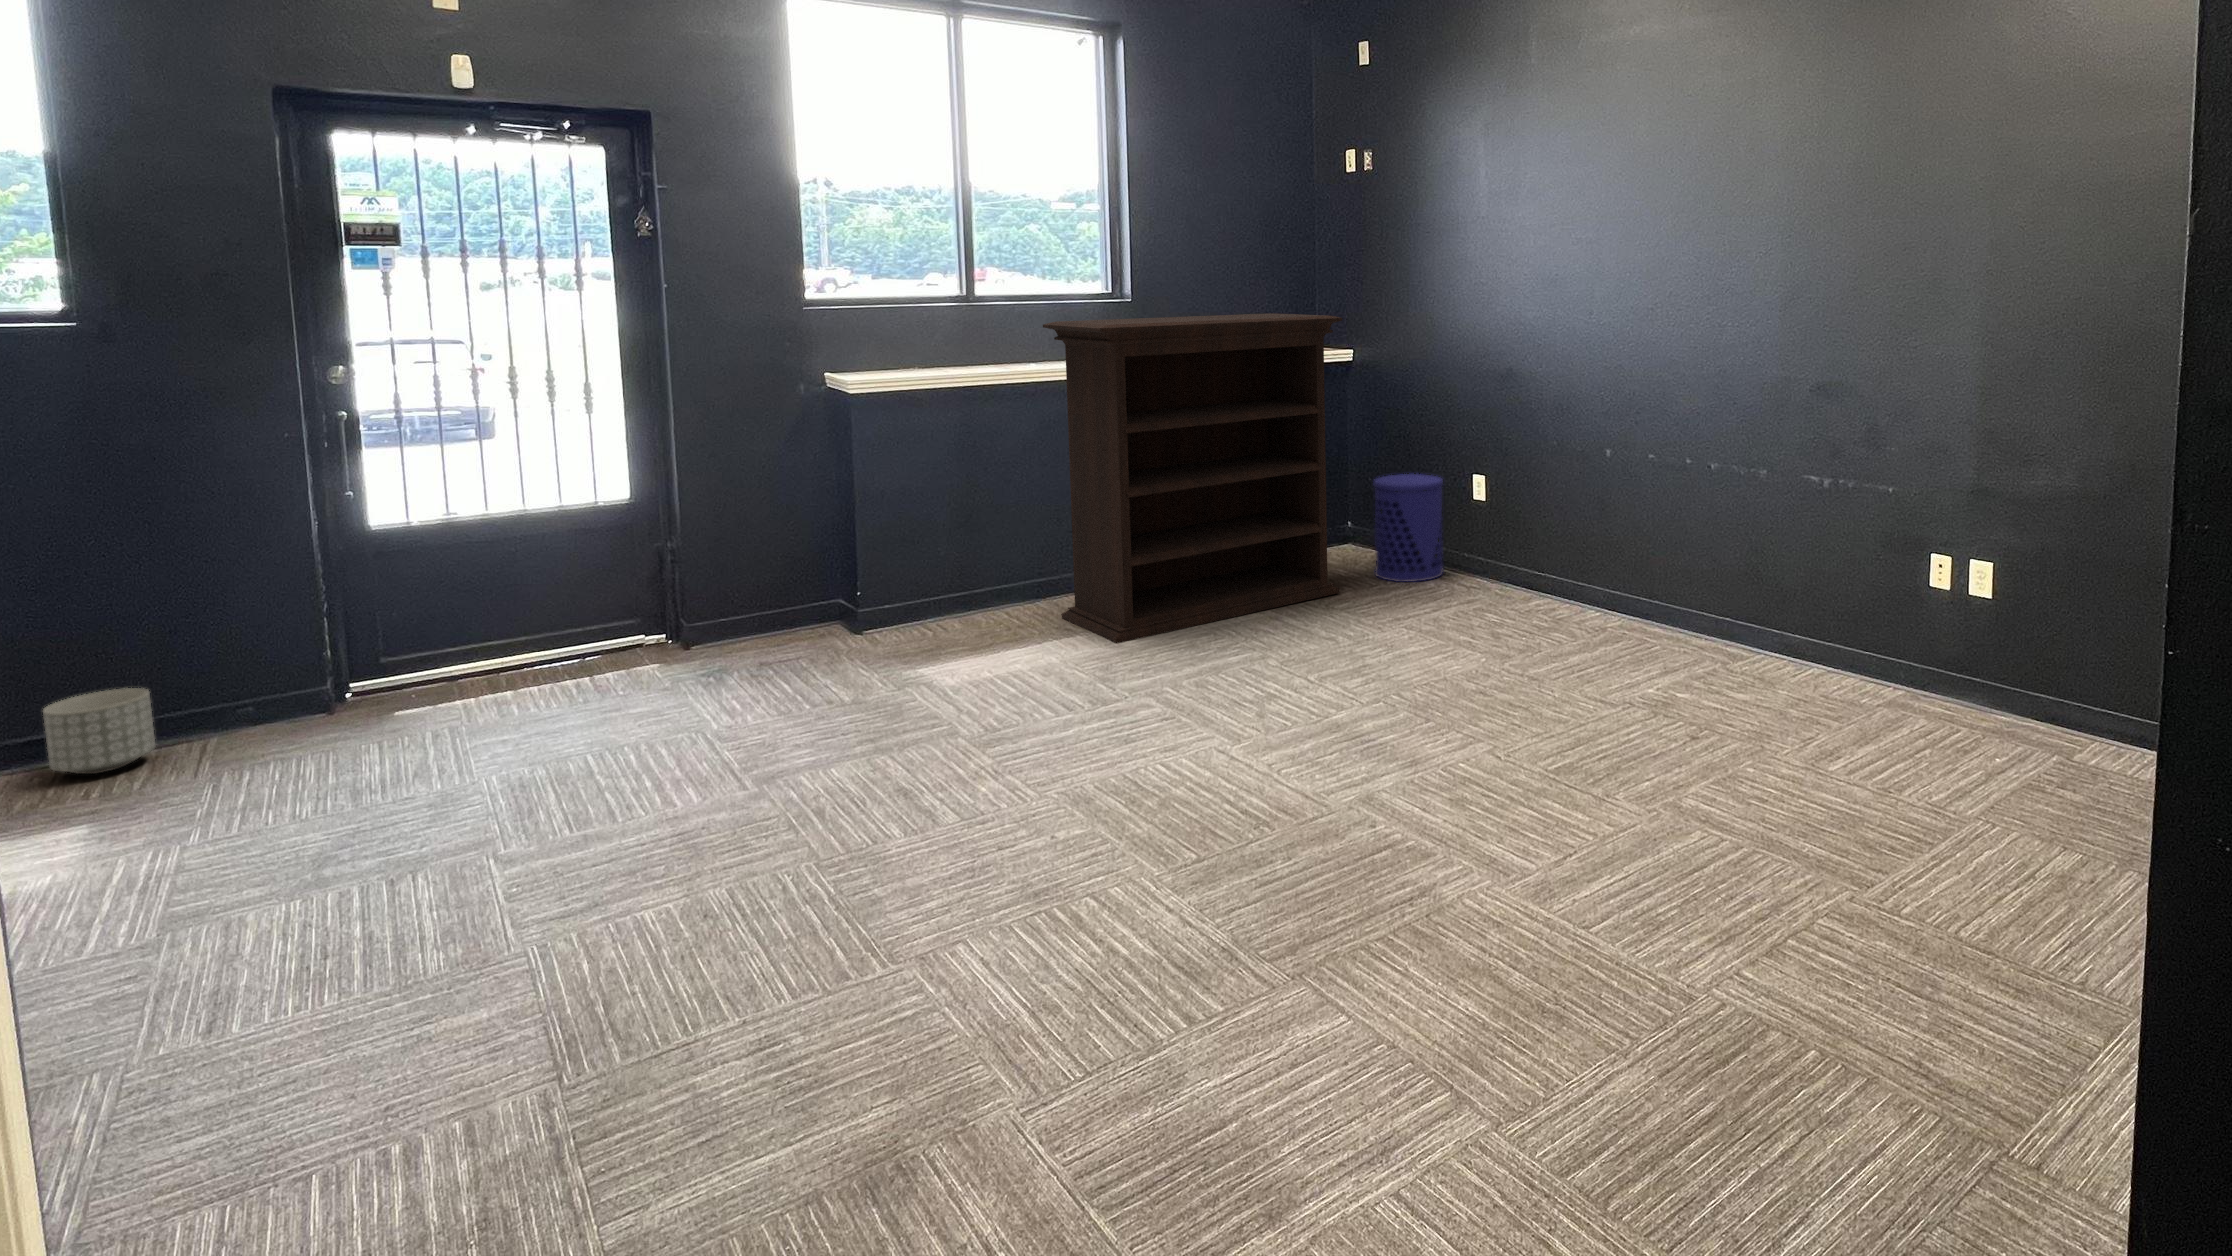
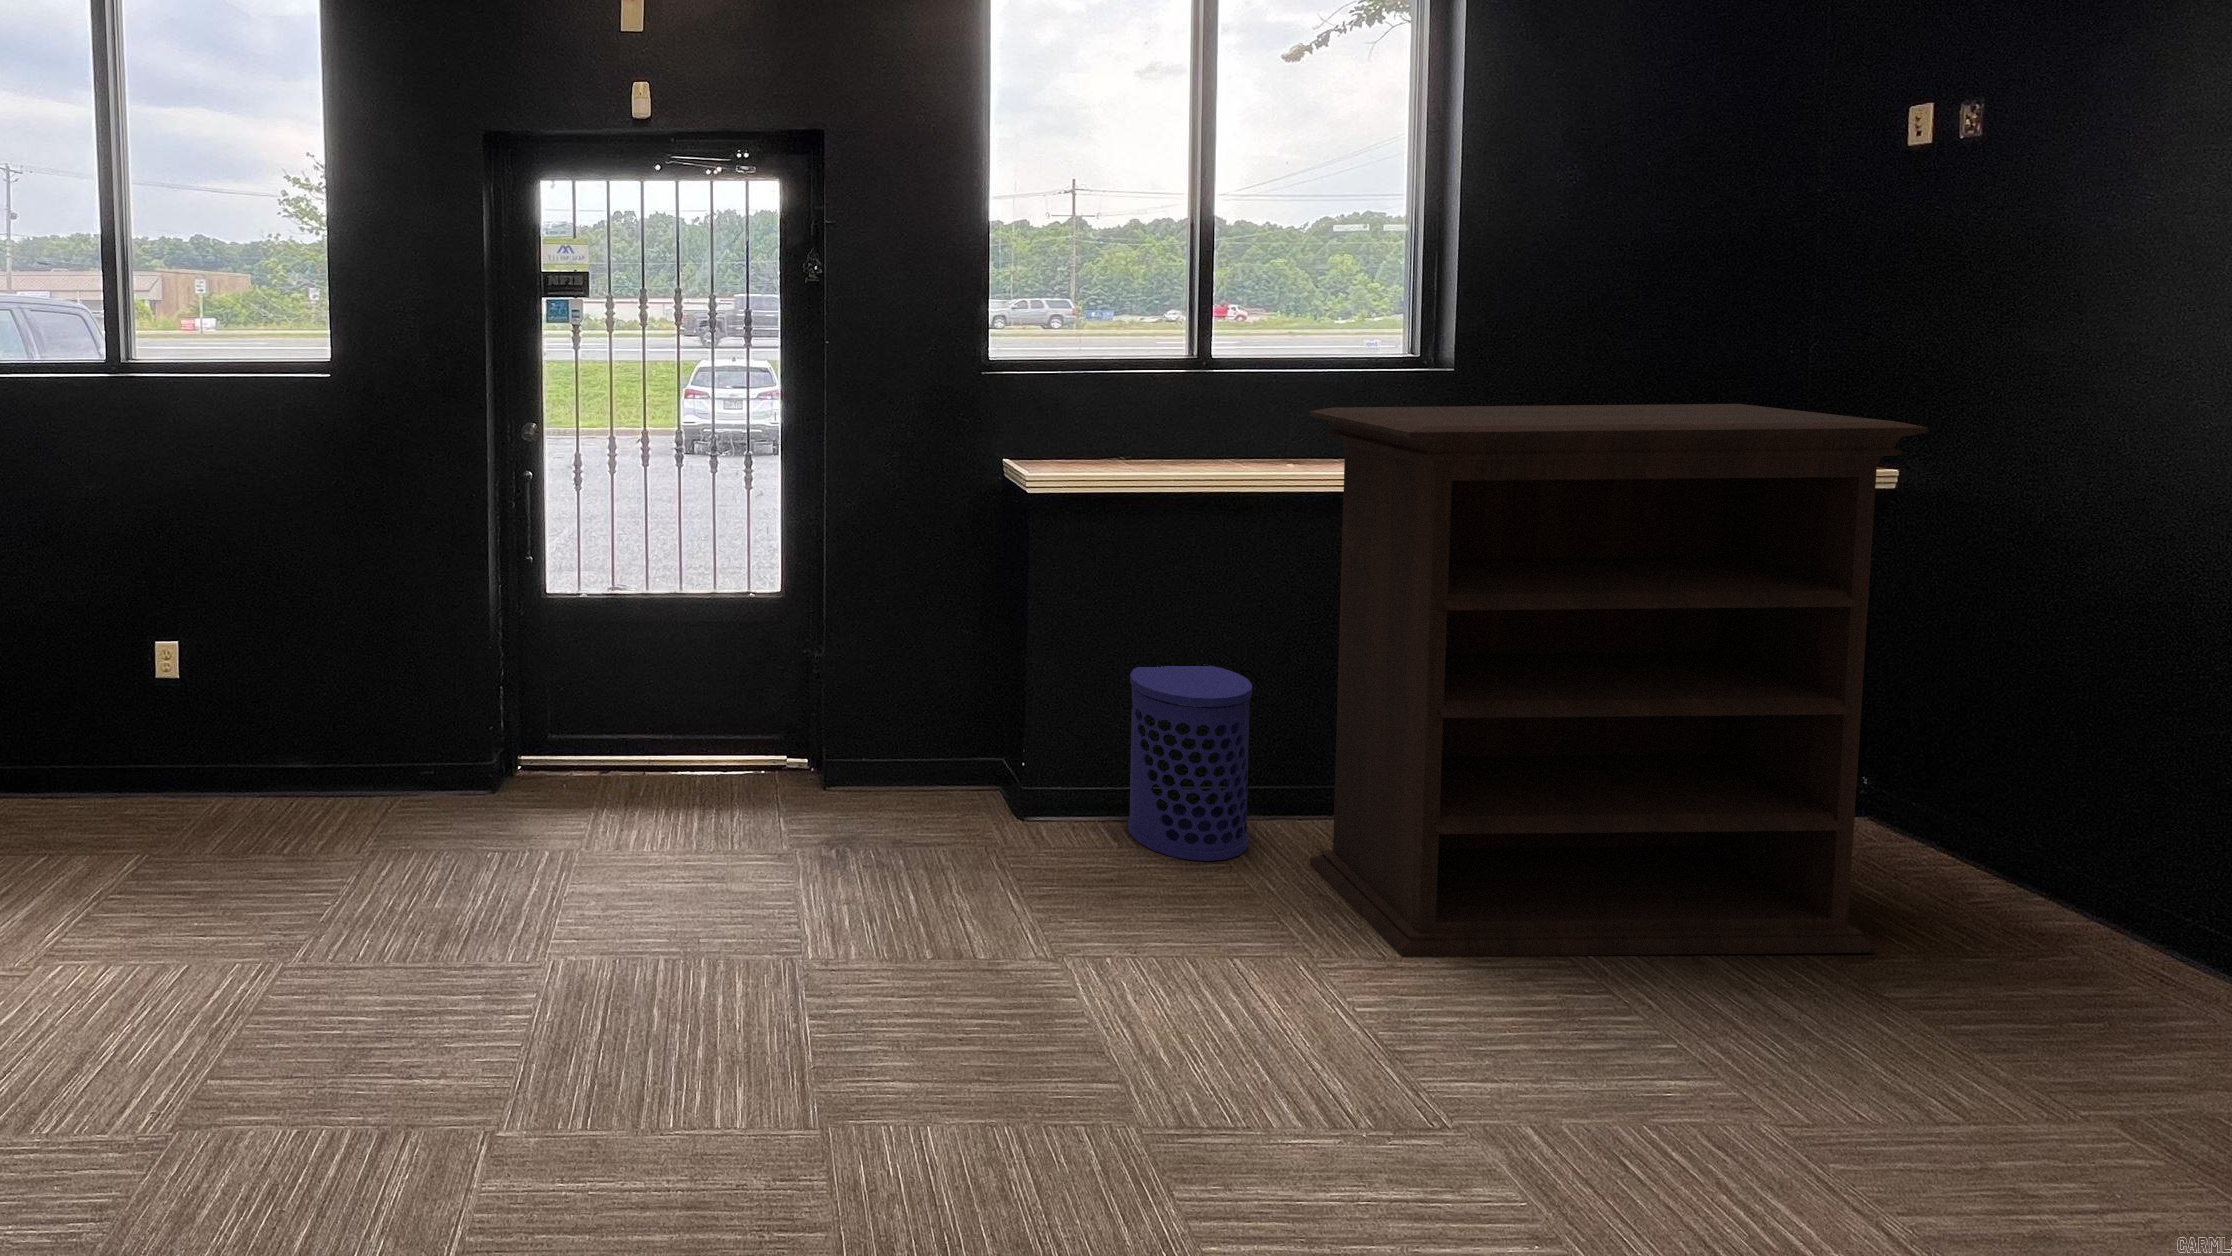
waste bin: present [1373,474,1444,582] -> present [1128,666,1252,861]
planter: present [43,688,155,774] -> none [278,729,355,813]

